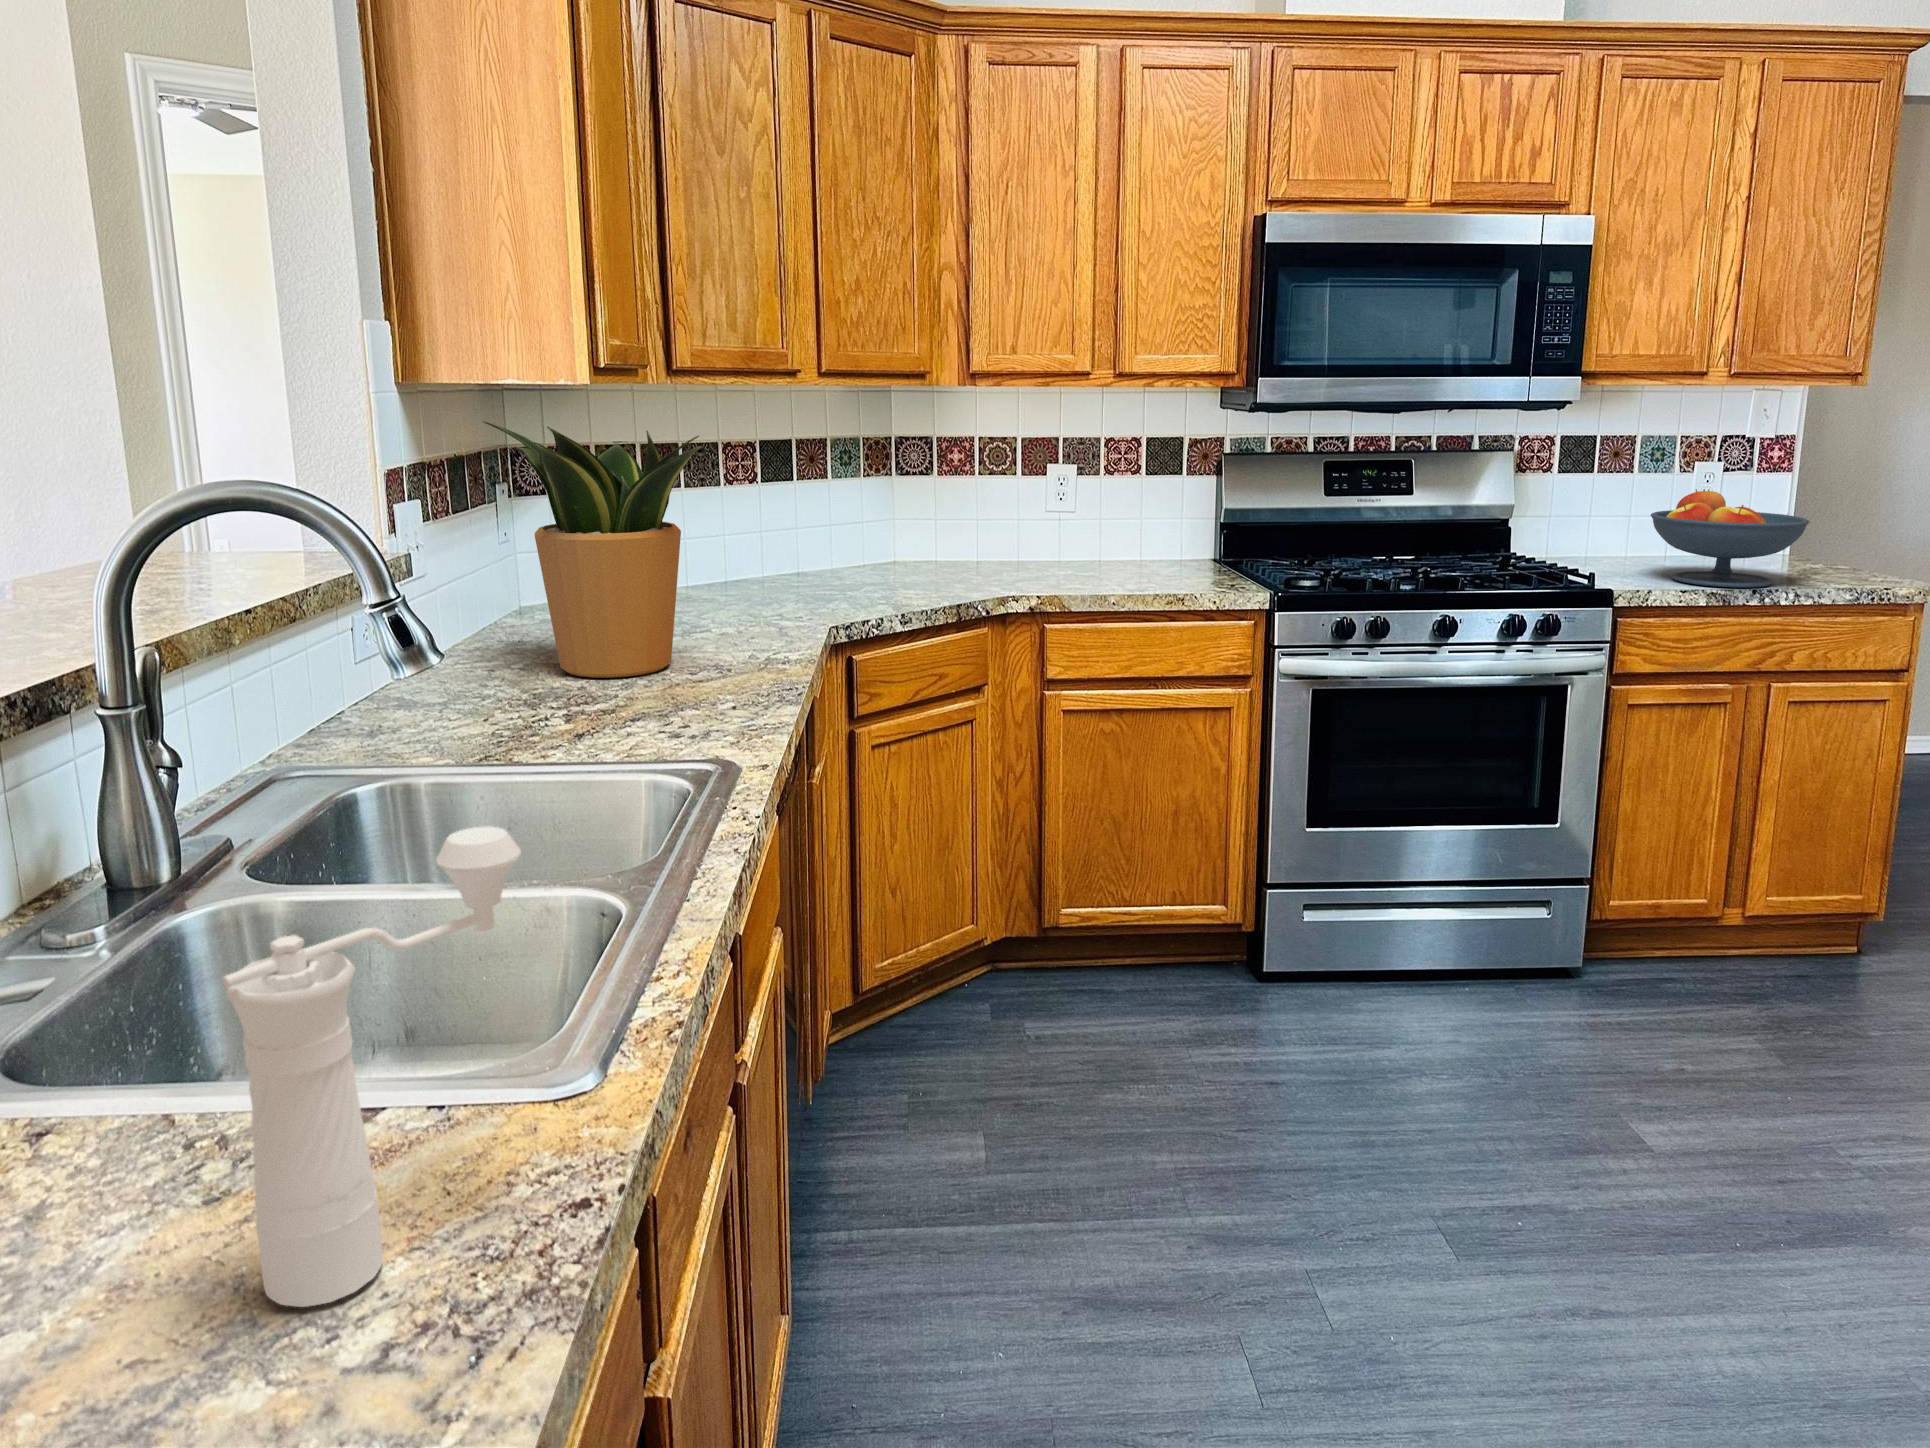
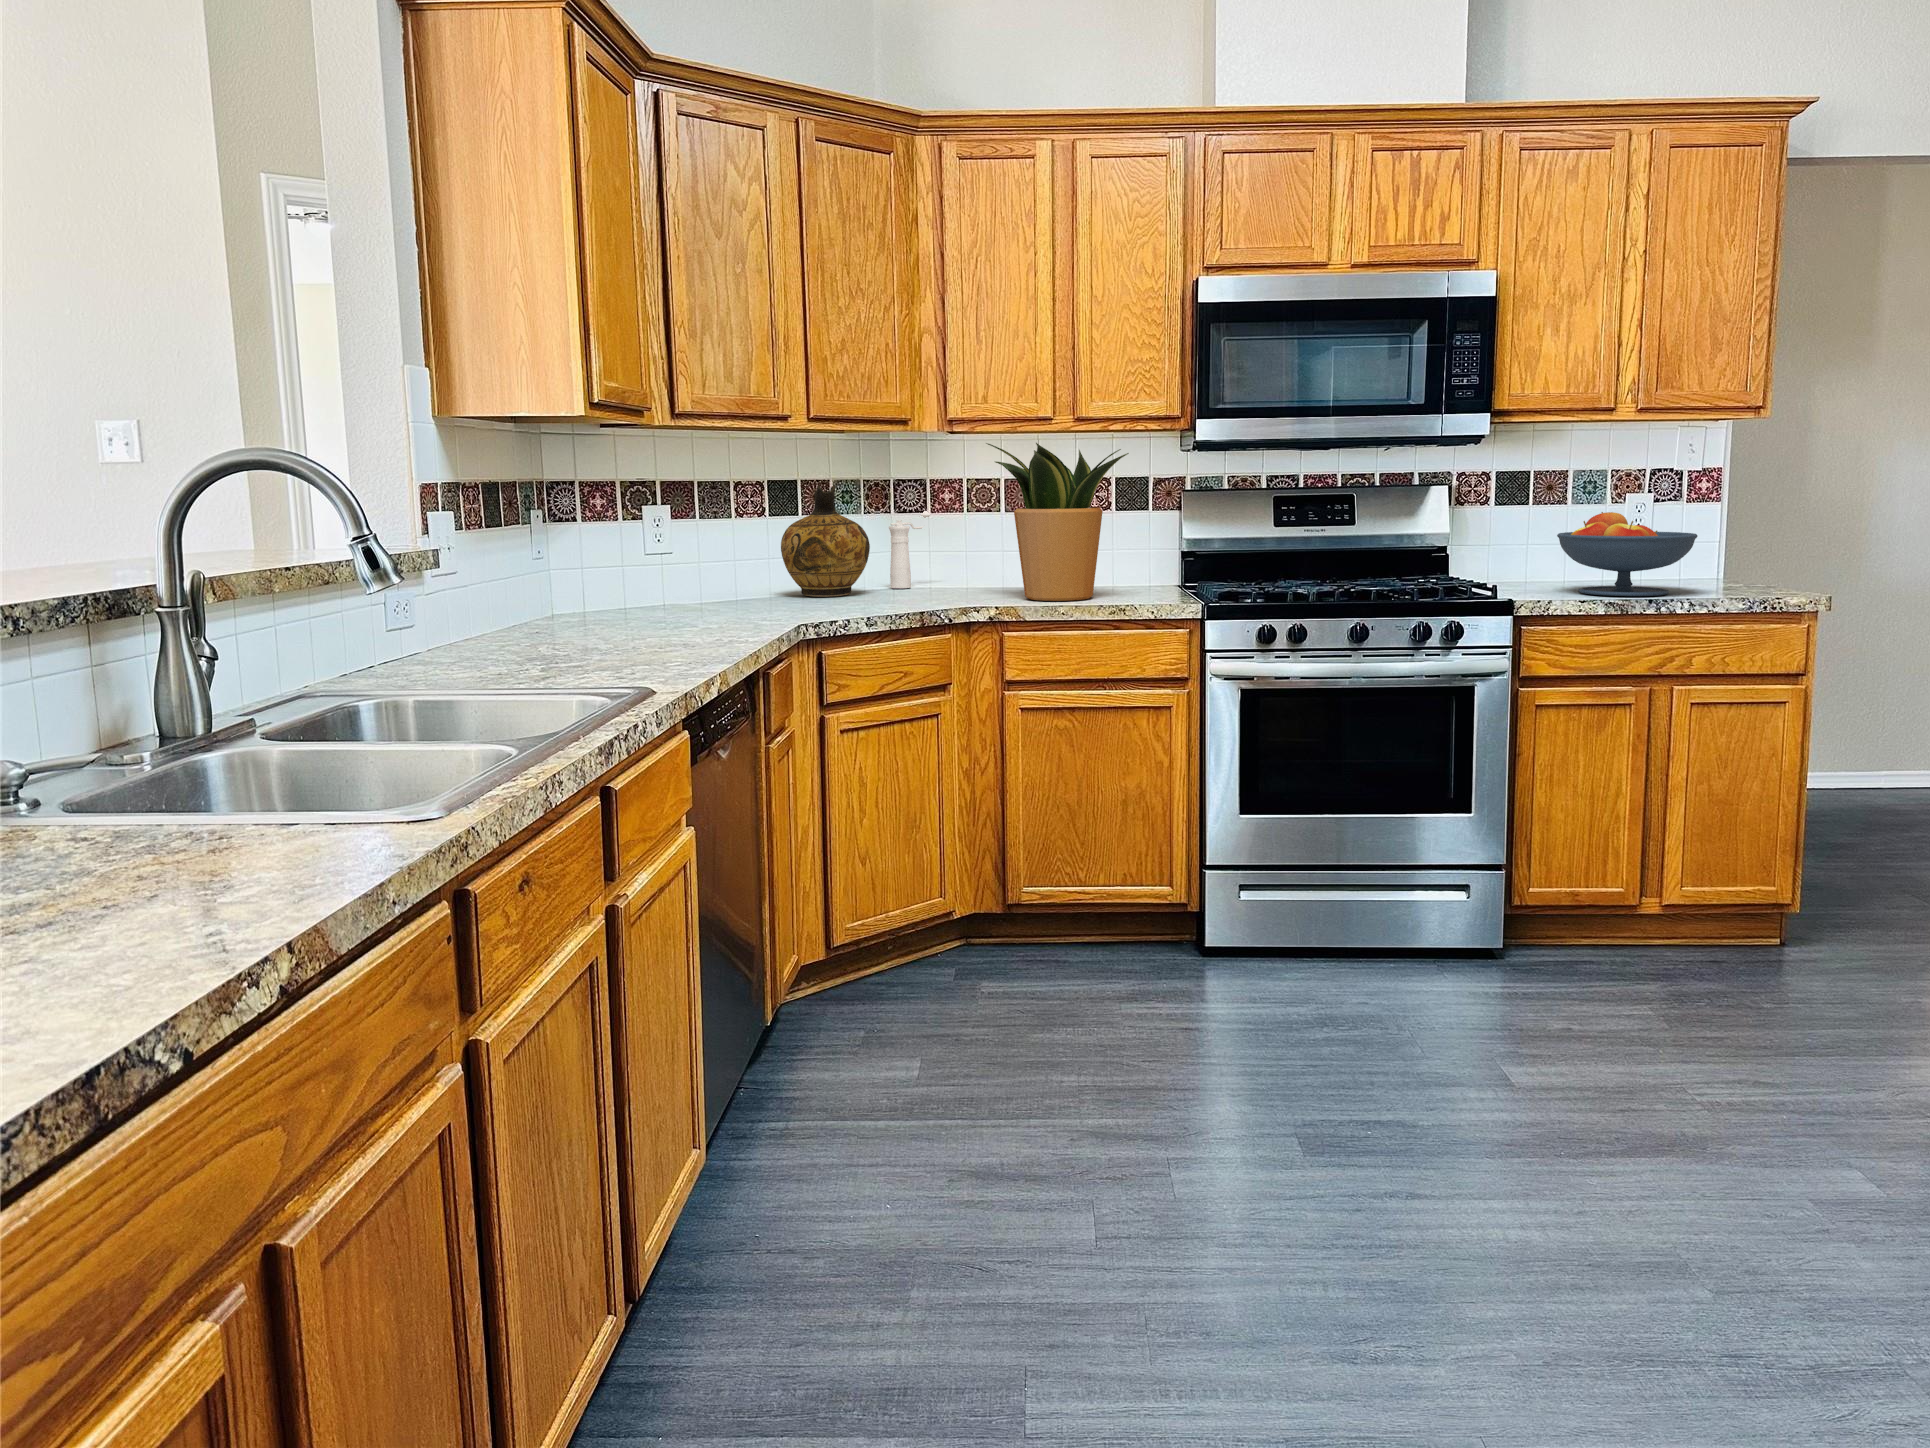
potted plant: present [483,421,703,678] -> present [986,443,1129,601]
ceramic jug: none [774,447,876,575] -> present [781,486,870,597]
pepper mill: present [223,826,520,1307] -> present [889,511,930,588]

